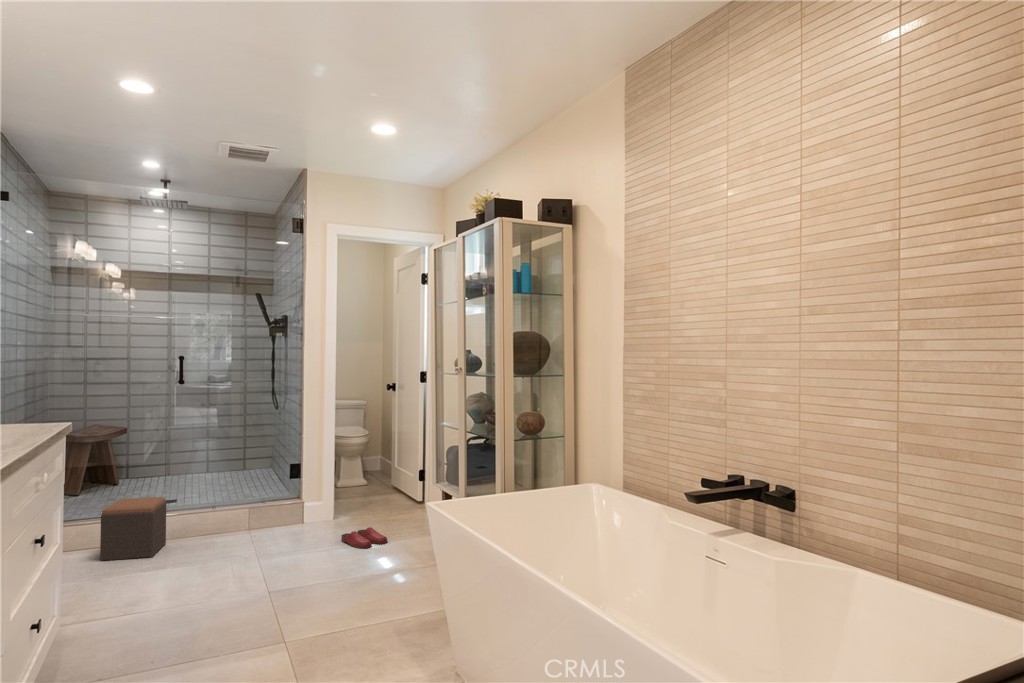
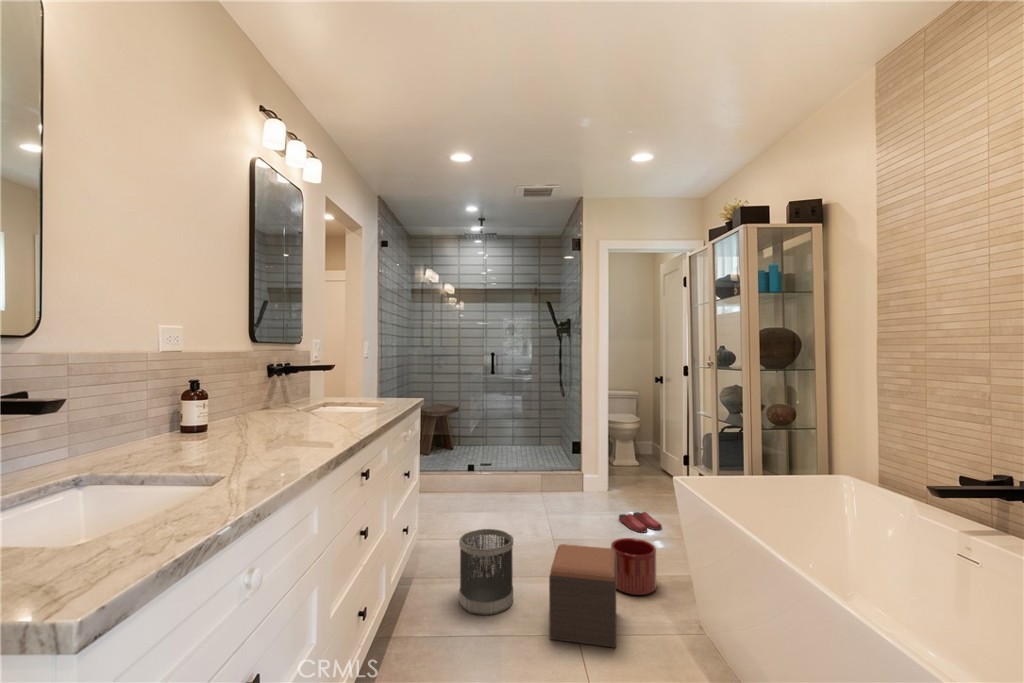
footstool: present [100,497,166,561] -> present [549,544,616,648]
planter: none [329,547,376,601] -> present [611,538,657,595]
wastebasket: none [145,555,216,651] -> present [459,529,513,615]

